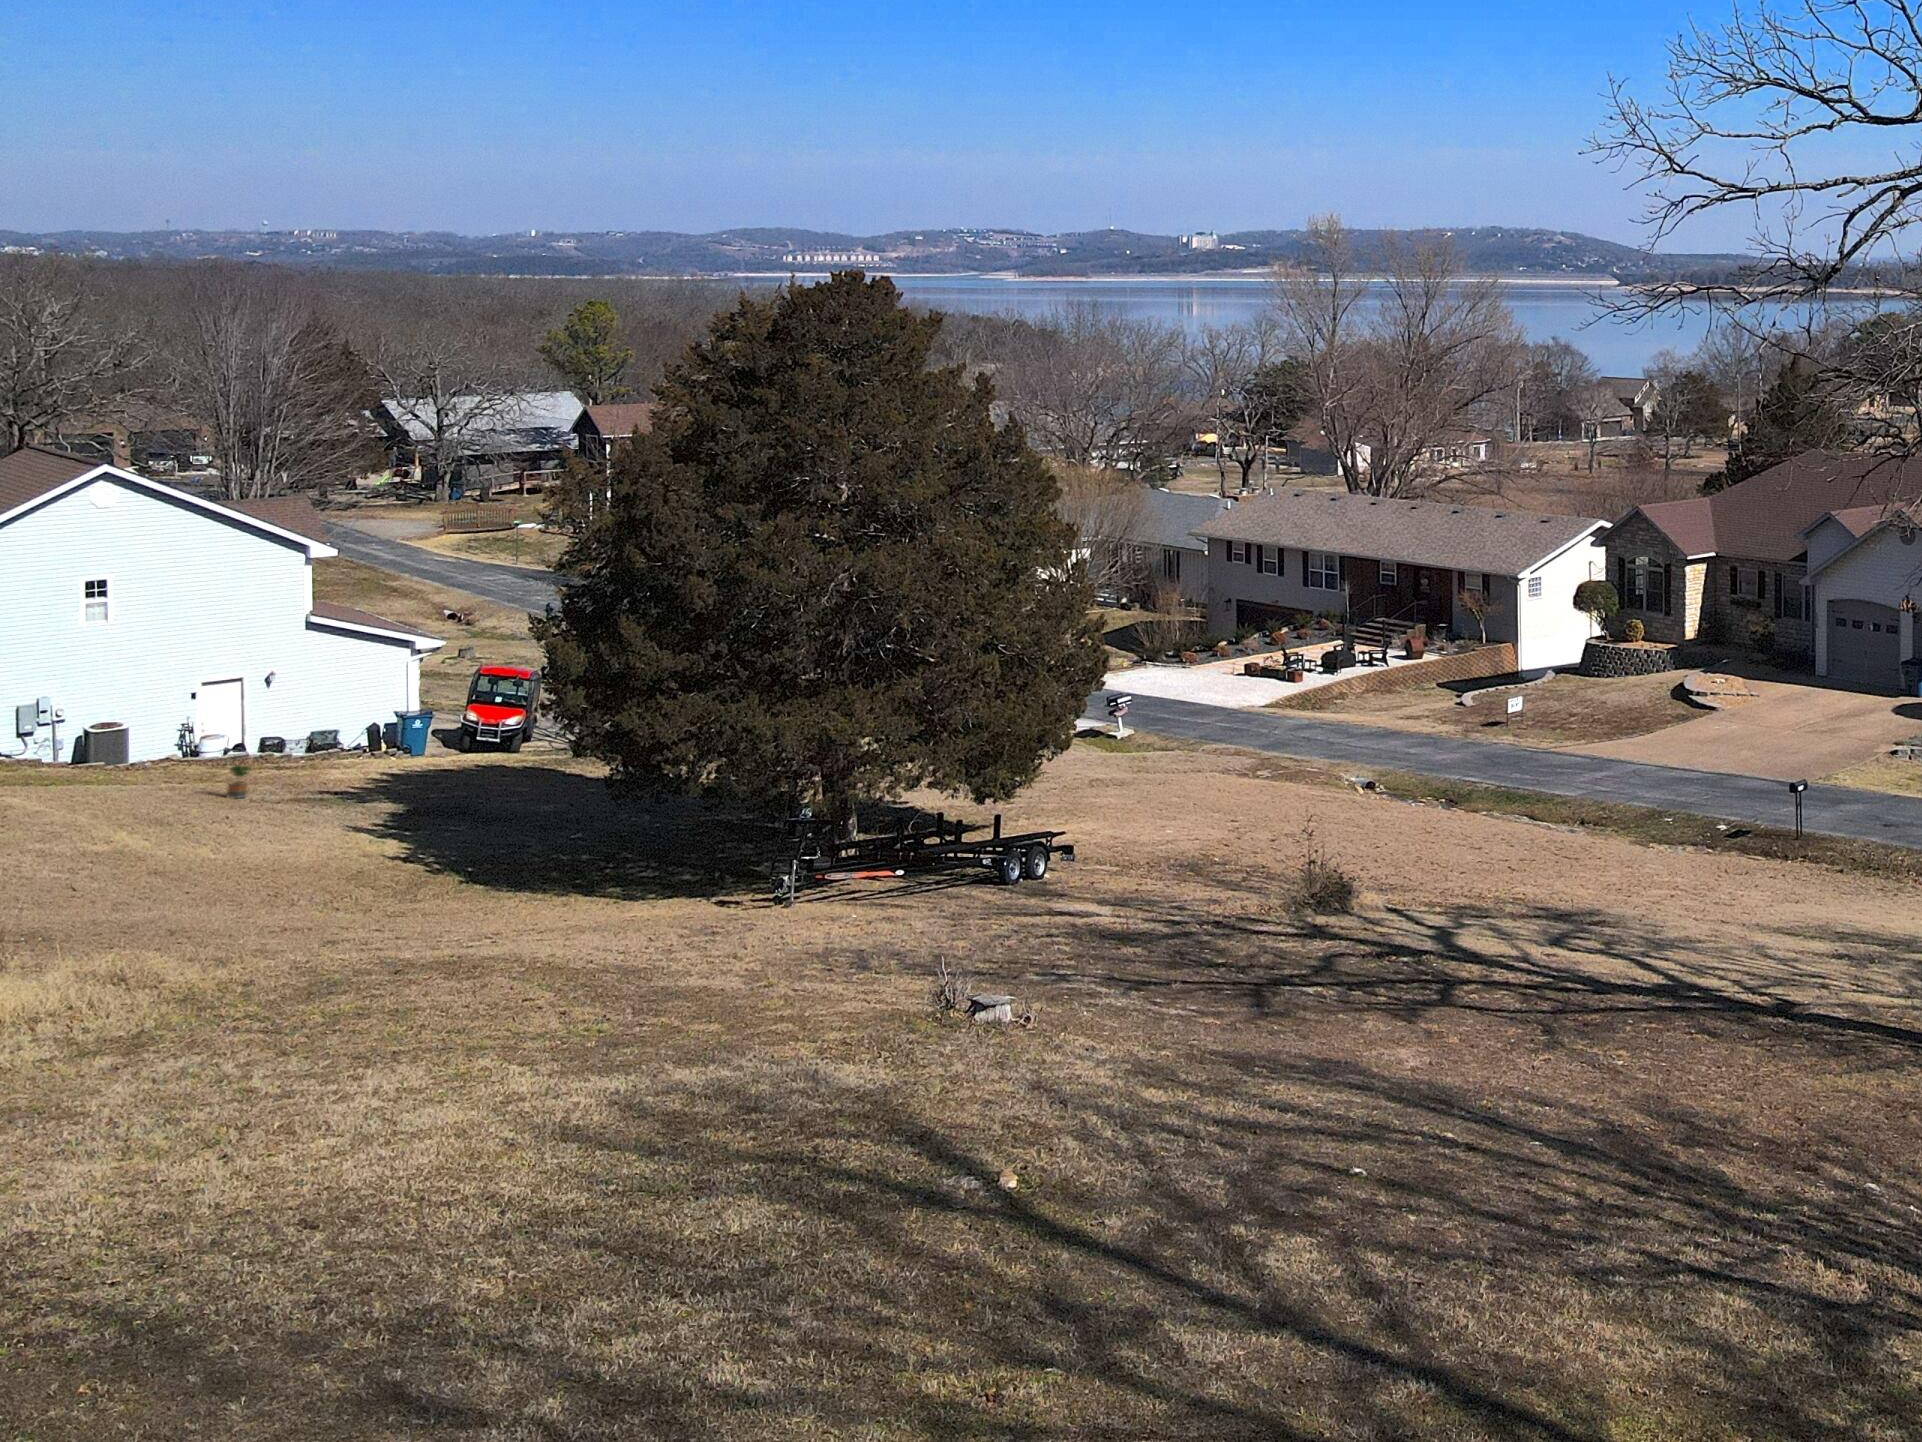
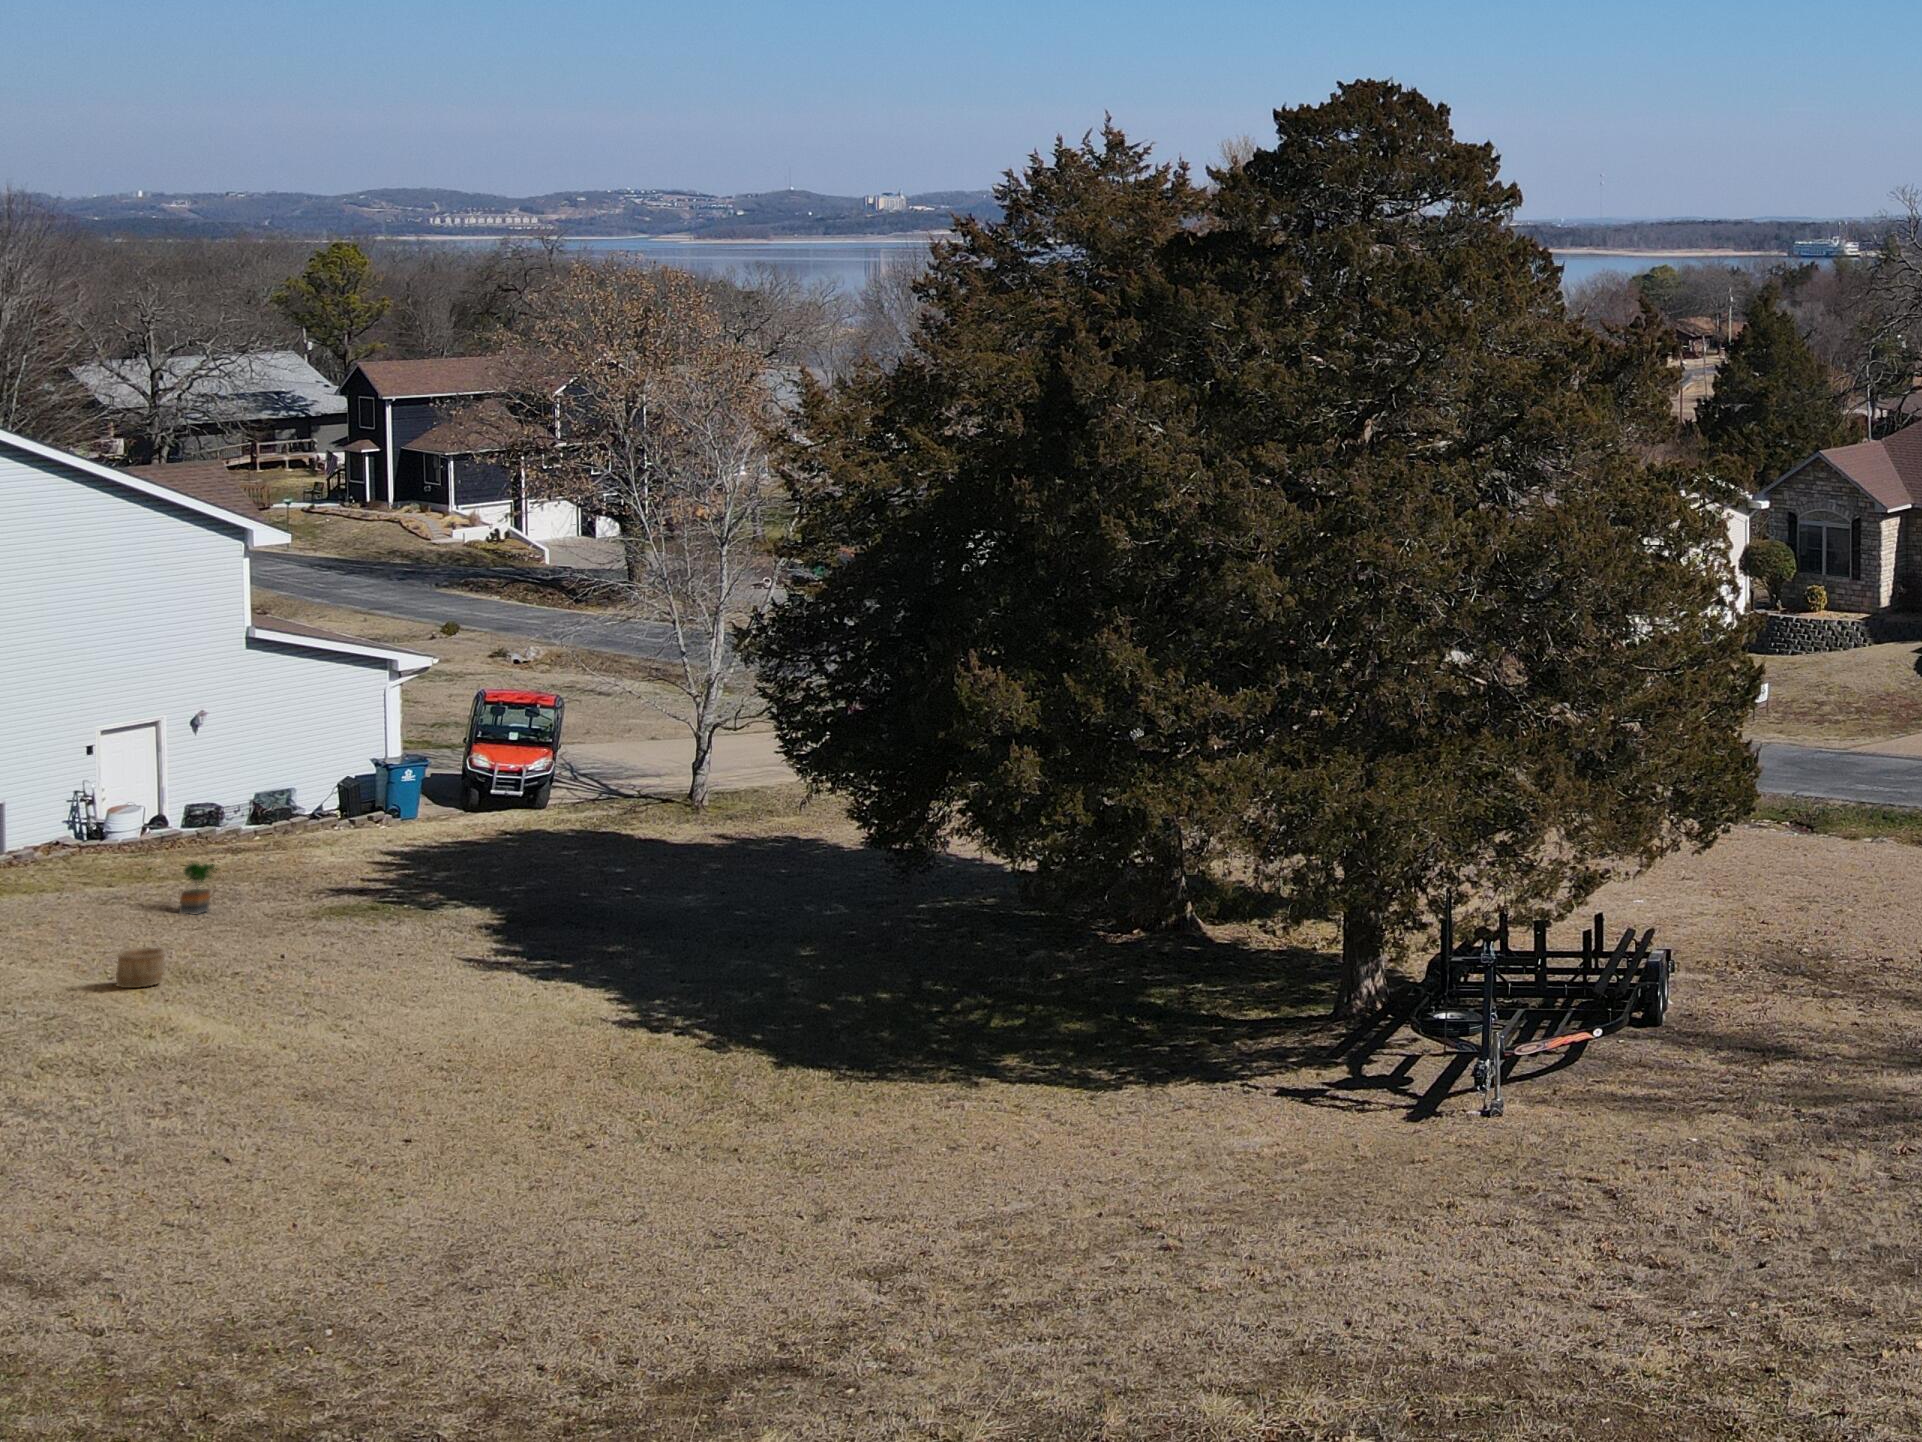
wooden bucket: none [173,808,205,832] -> present [116,948,166,988]

